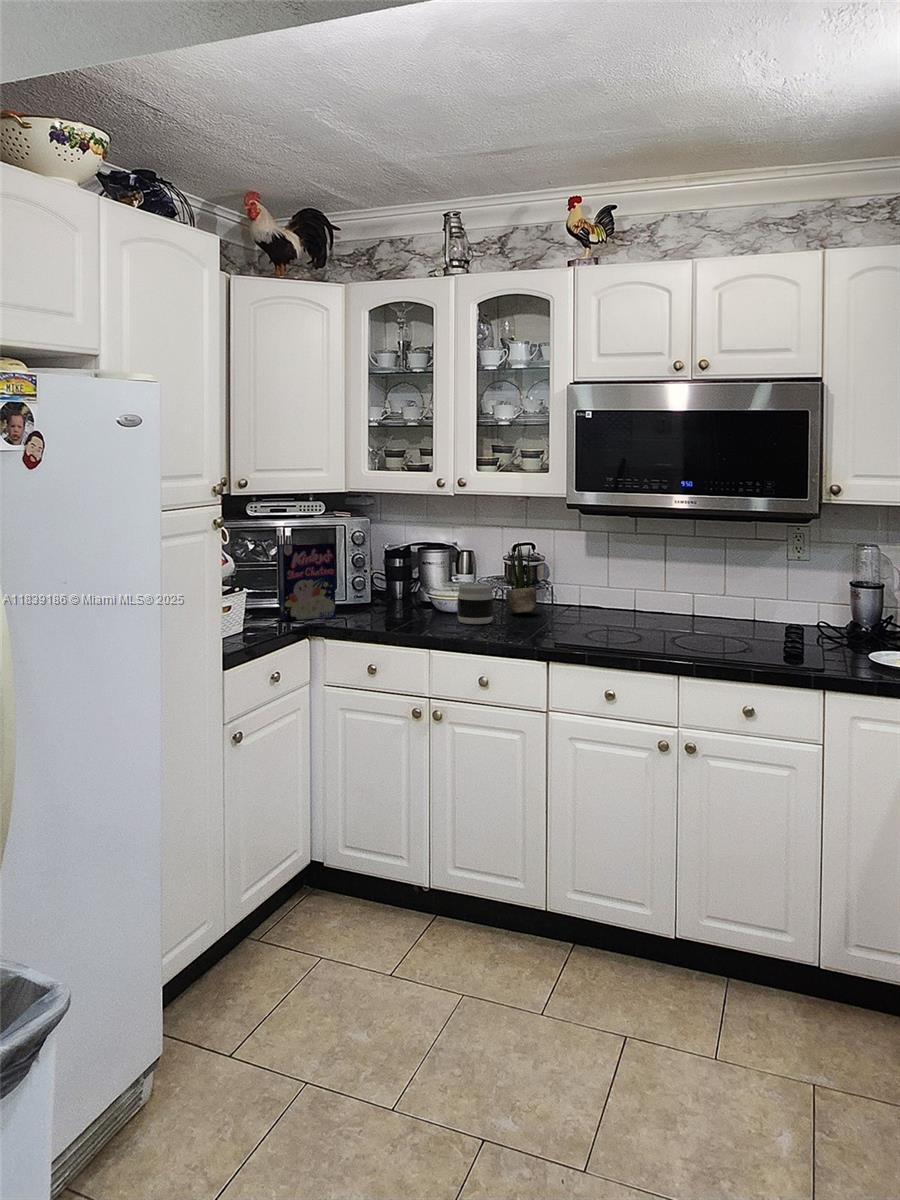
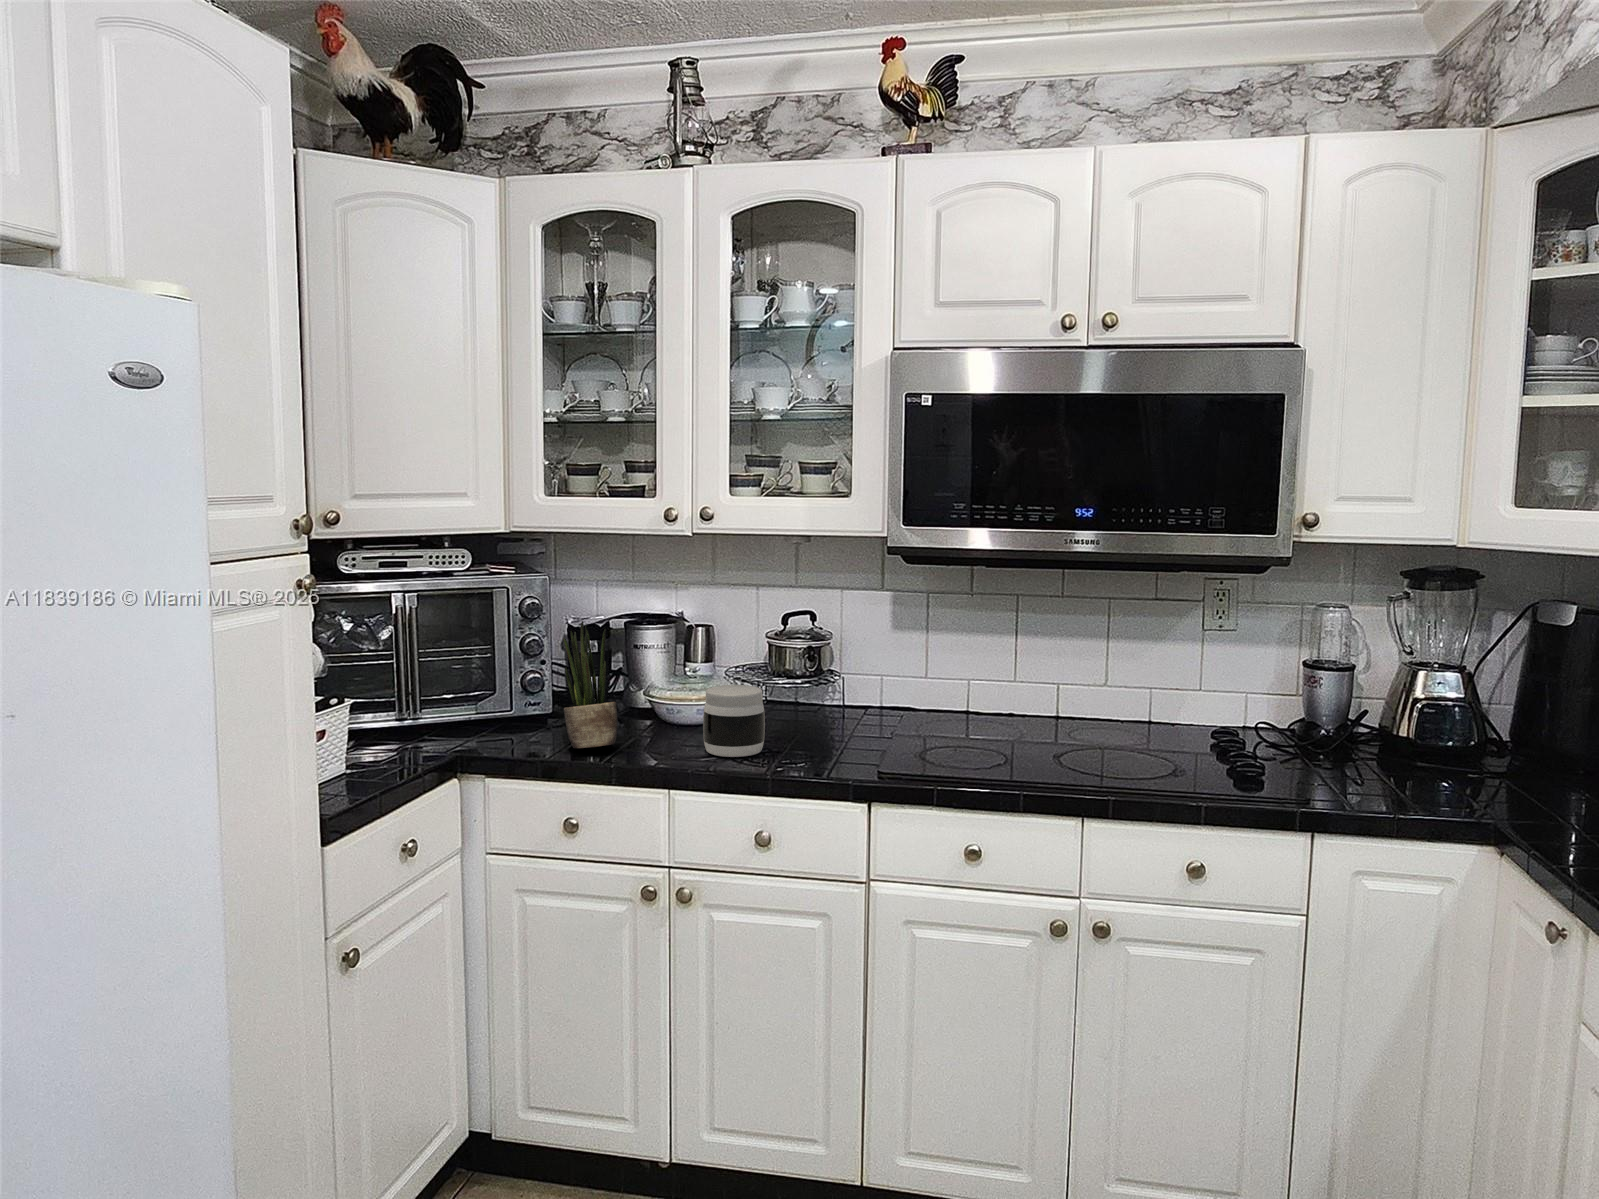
cereal box: present [278,542,335,621] -> none [383,619,488,763]
potted plant: present [507,542,537,613] -> present [563,621,617,748]

